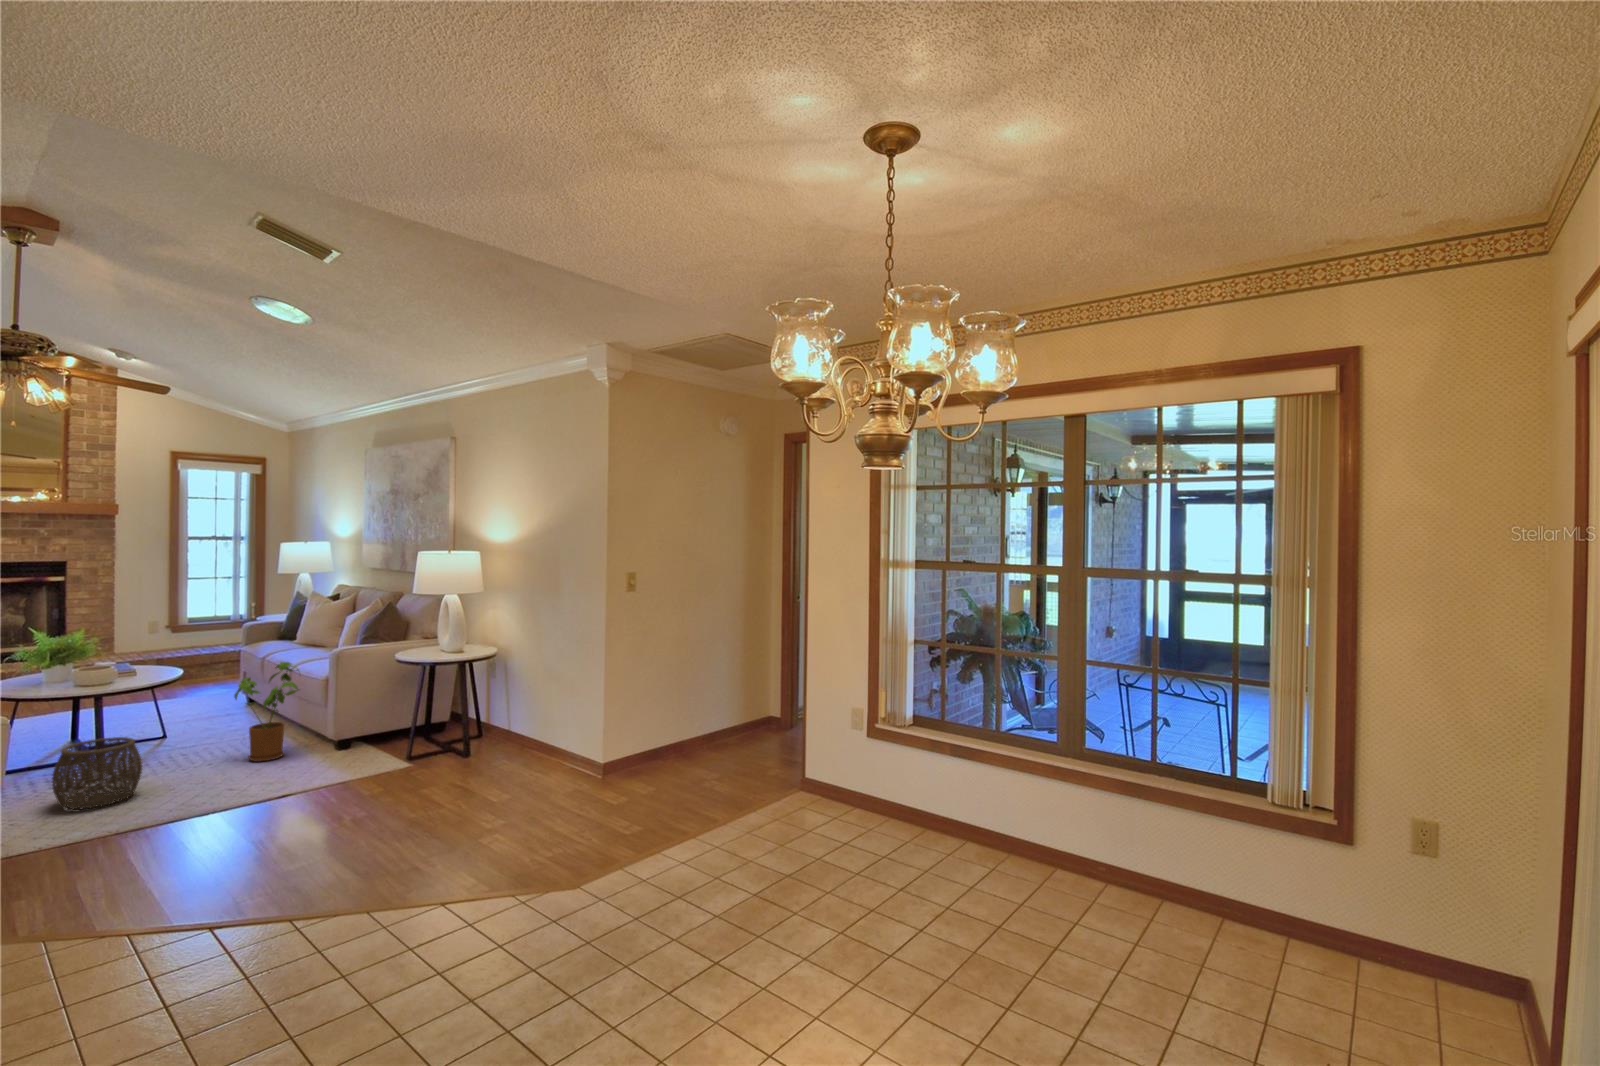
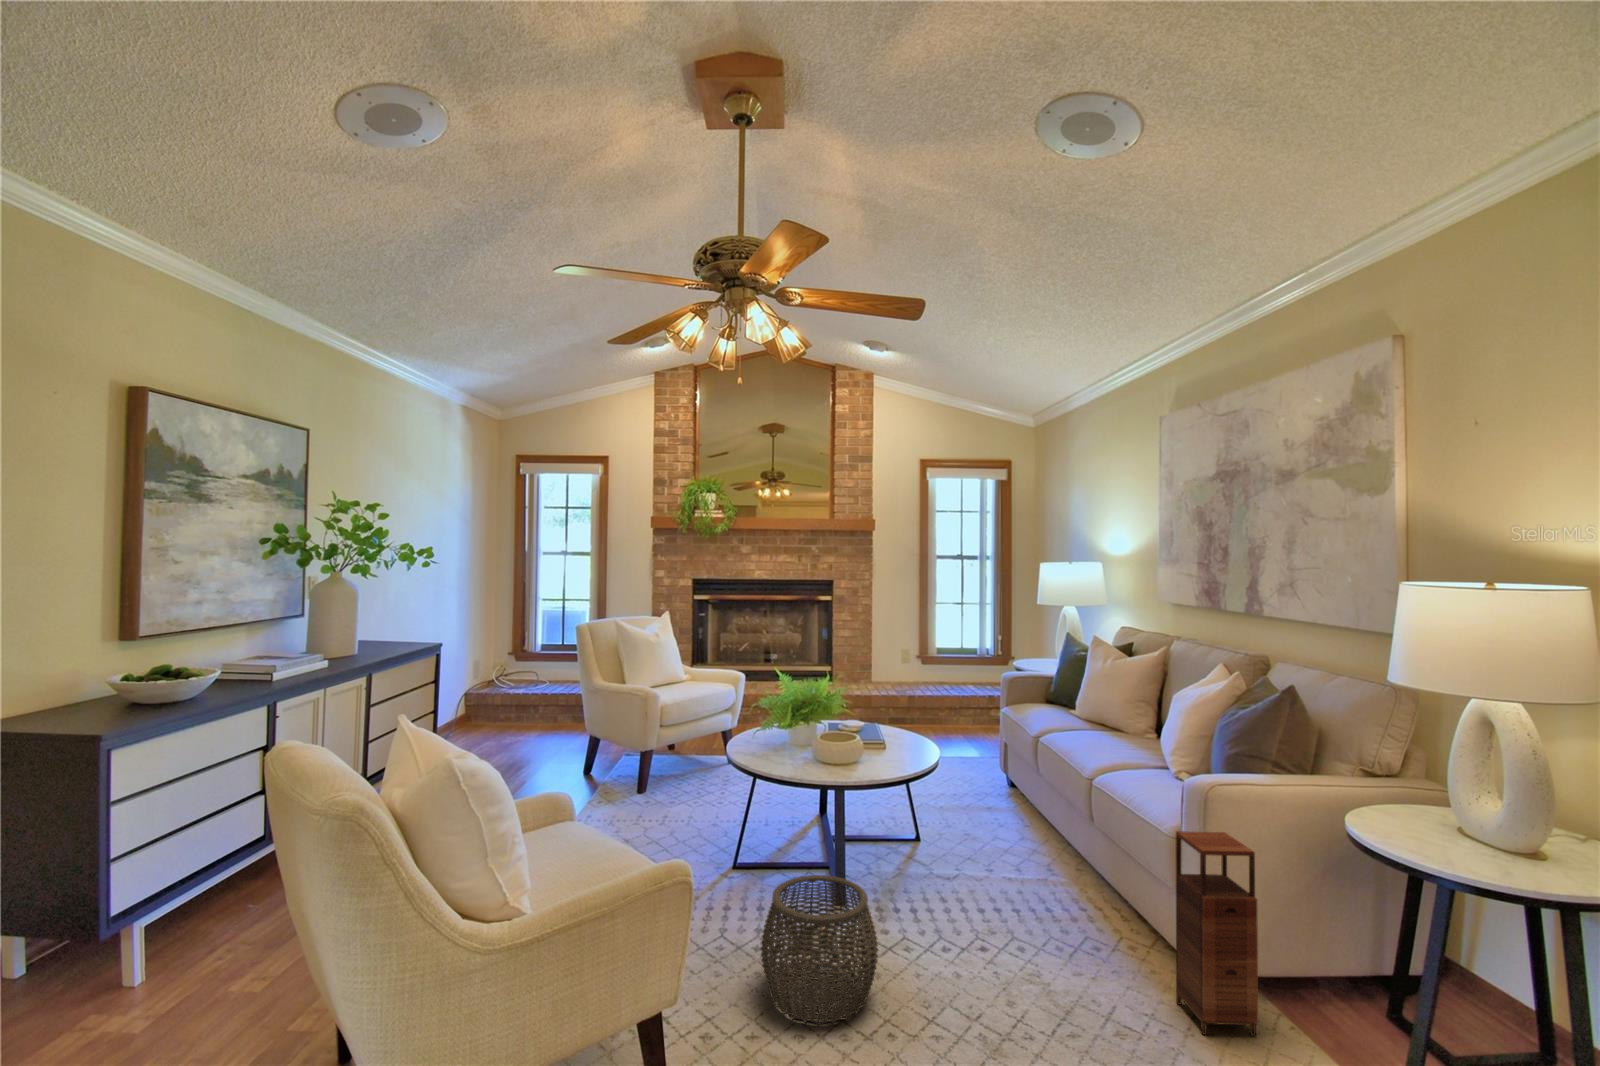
house plant: present [234,662,299,762] -> none [1007,773,1123,974]
storage cabinet: none [326,675,361,760] -> present [1176,831,1258,1036]

